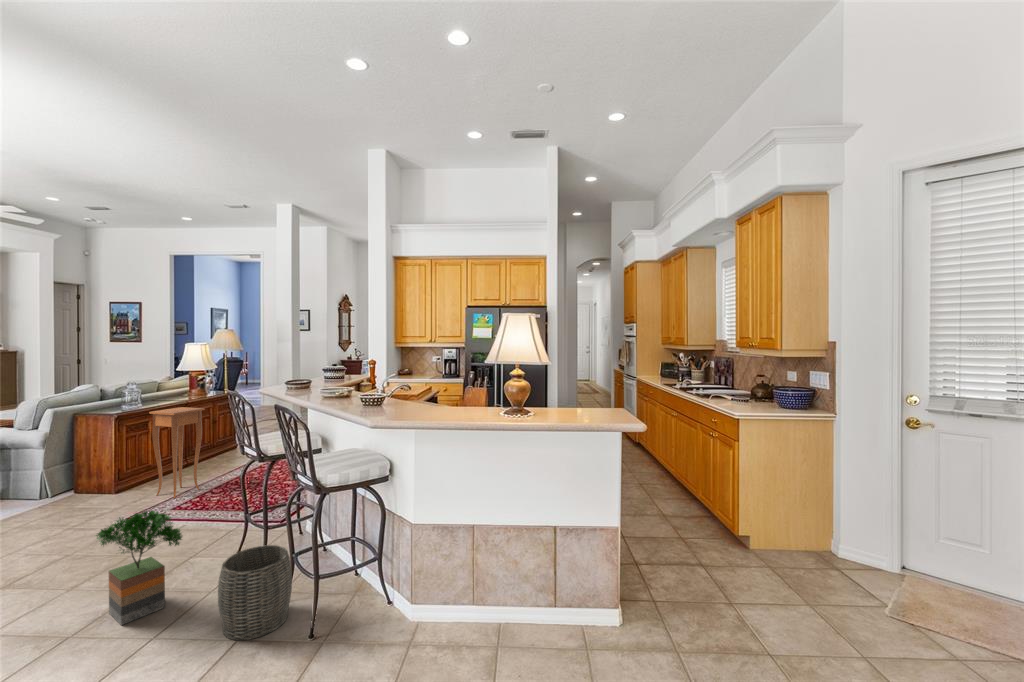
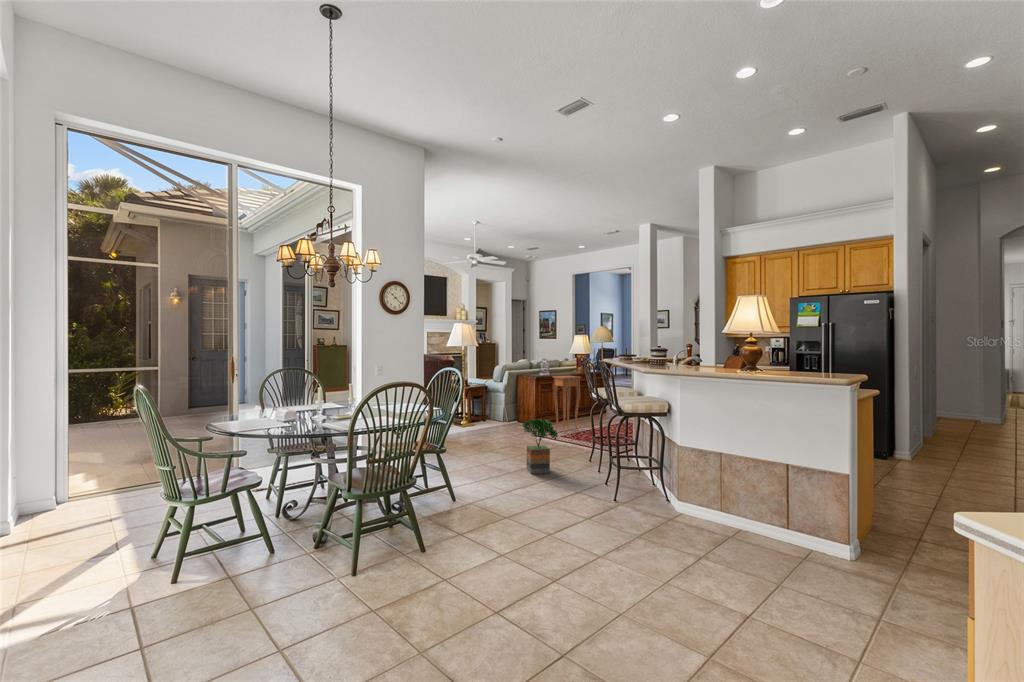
woven basket: present [218,545,292,640] -> none [571,447,609,494]

